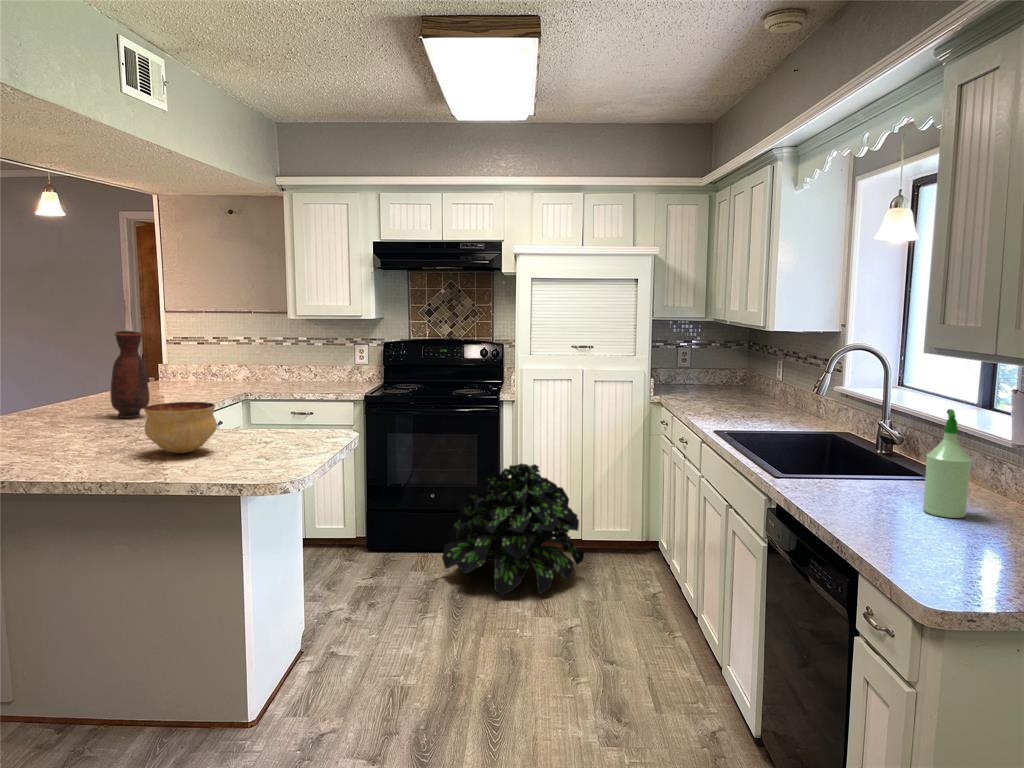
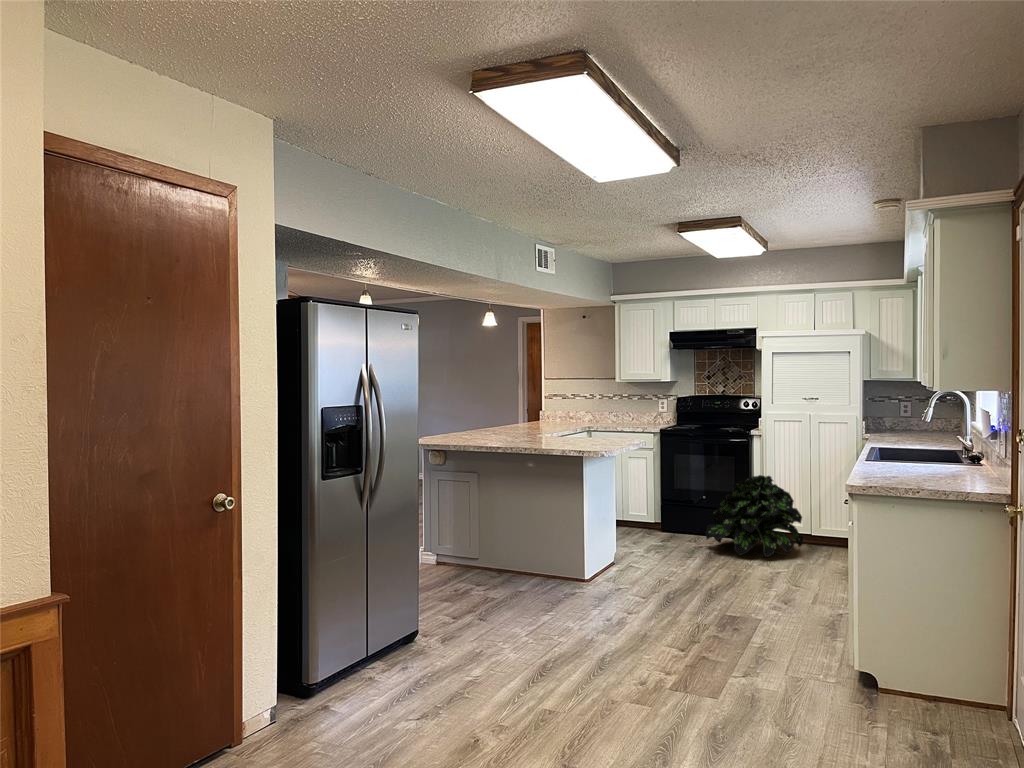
vase: present [110,331,150,418] -> none [522,387,541,432]
bowl: present [144,402,217,453] -> none [543,419,574,442]
spray bottle: present [923,409,972,518] -> none [913,416,936,471]

